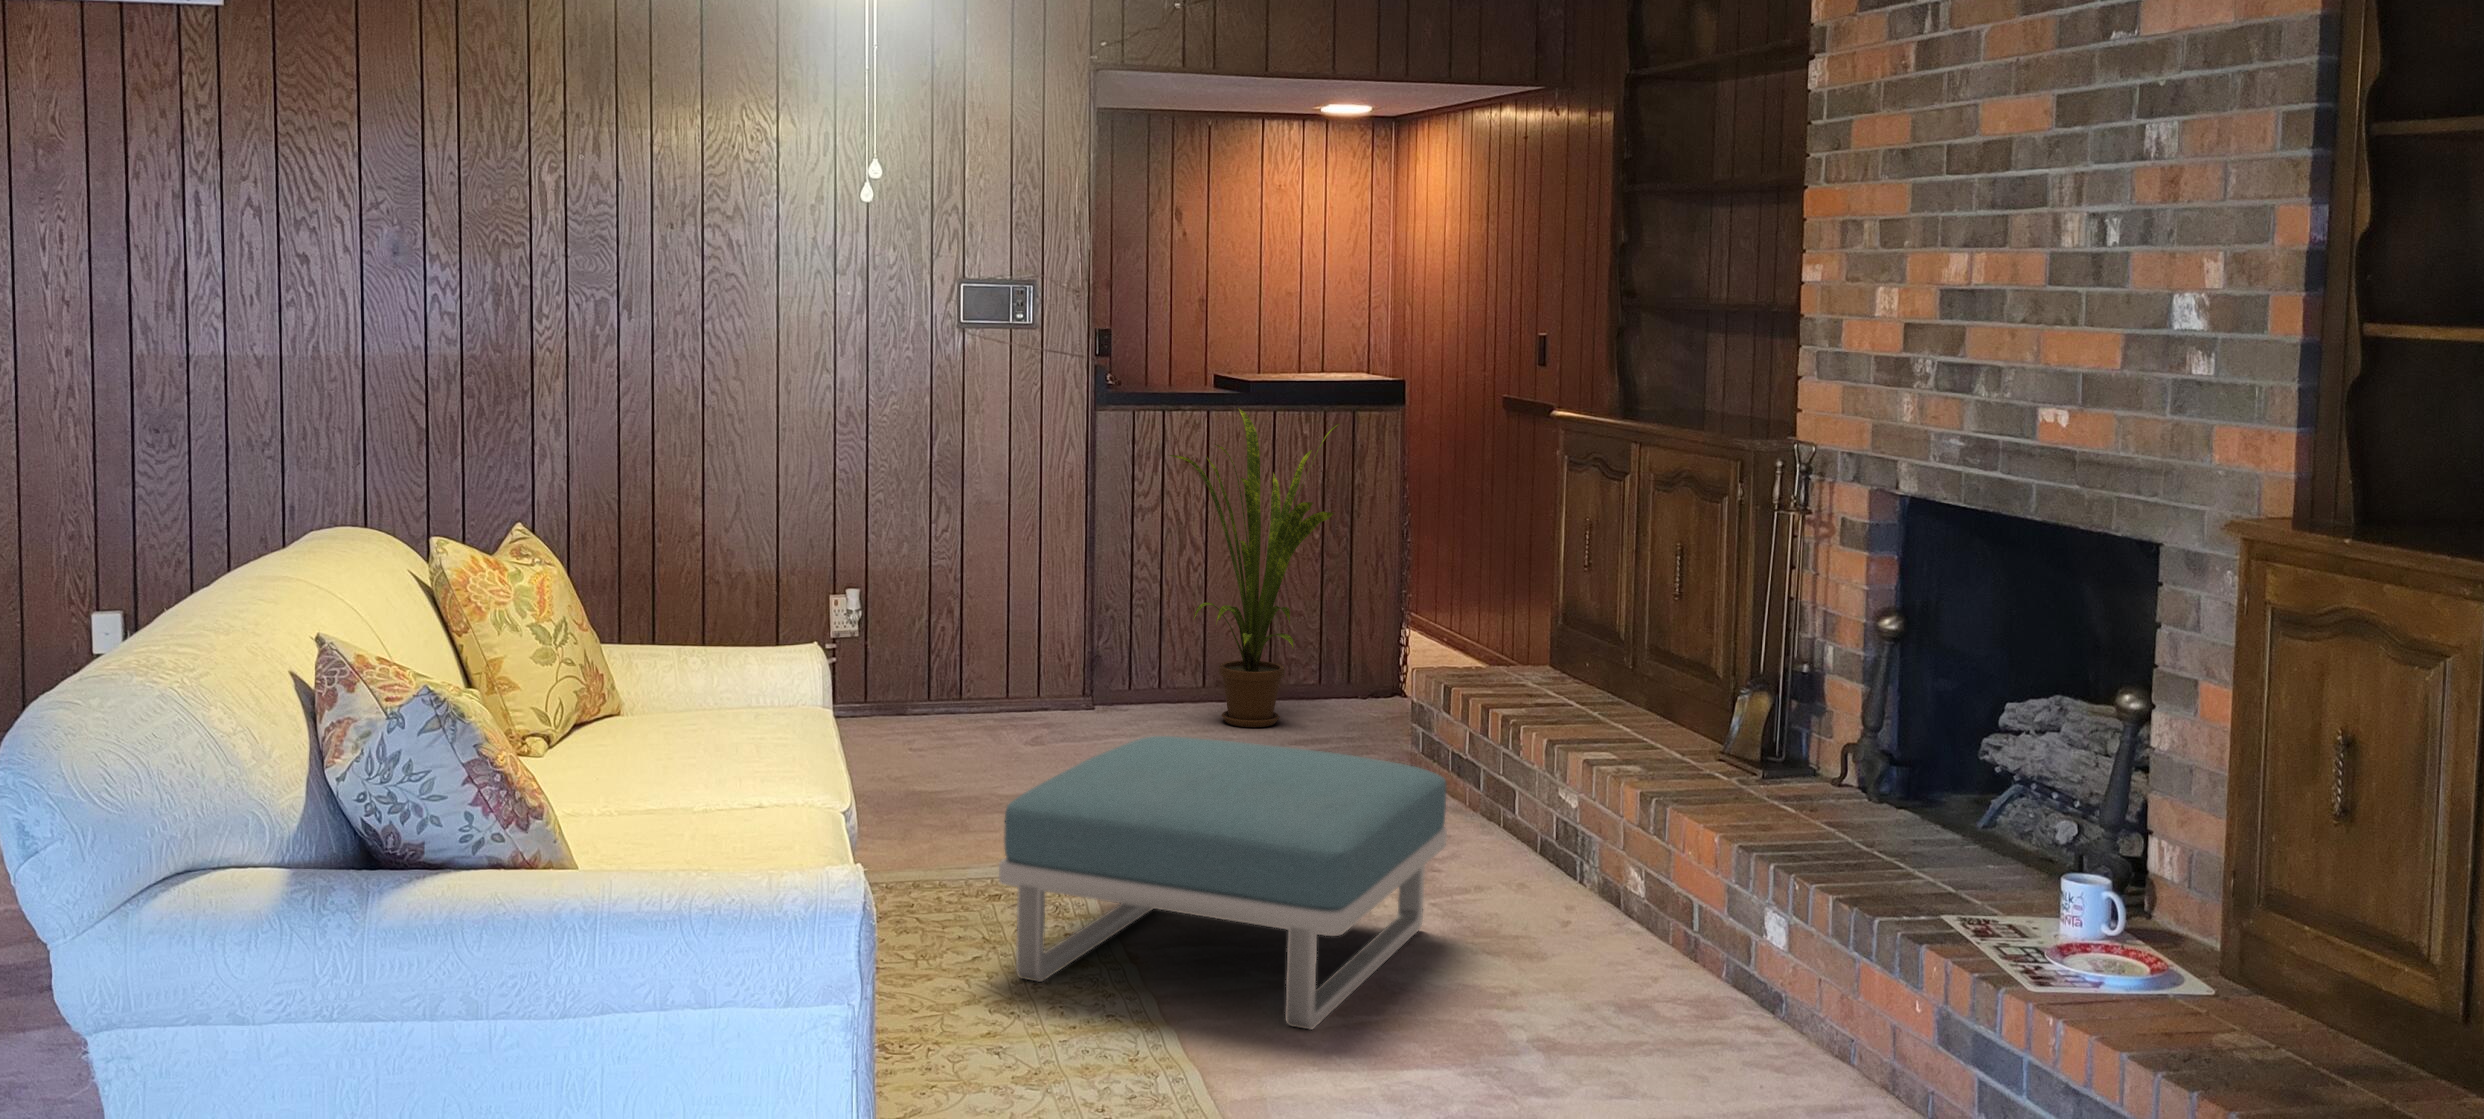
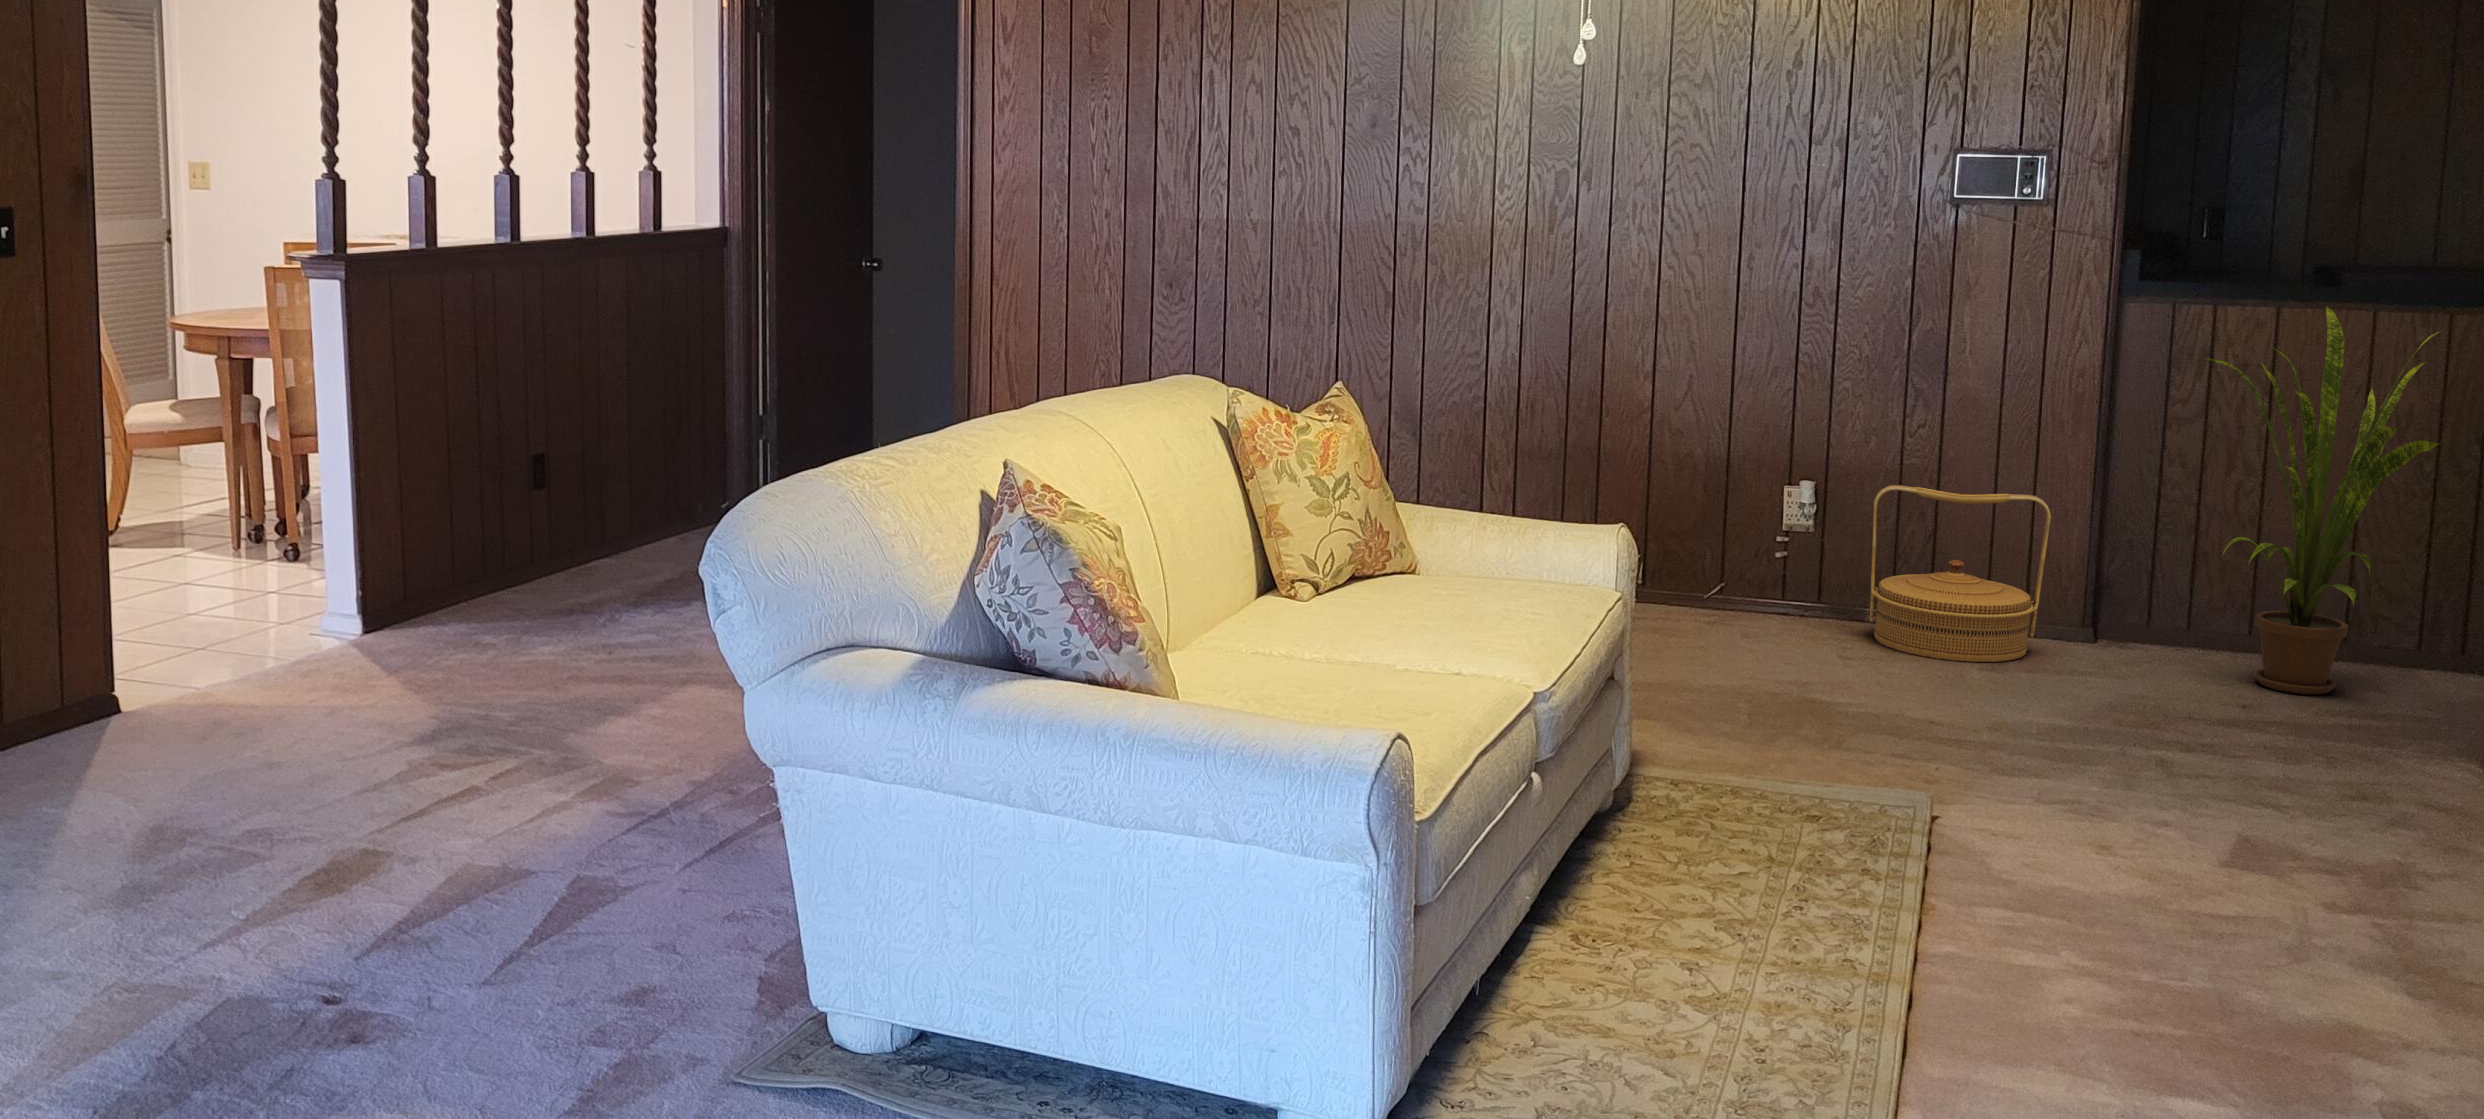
woven basket: none [918,583,1063,738] -> present [1870,485,2051,662]
footstool: present [999,736,1447,1029] -> none [1742,673,2358,1028]

